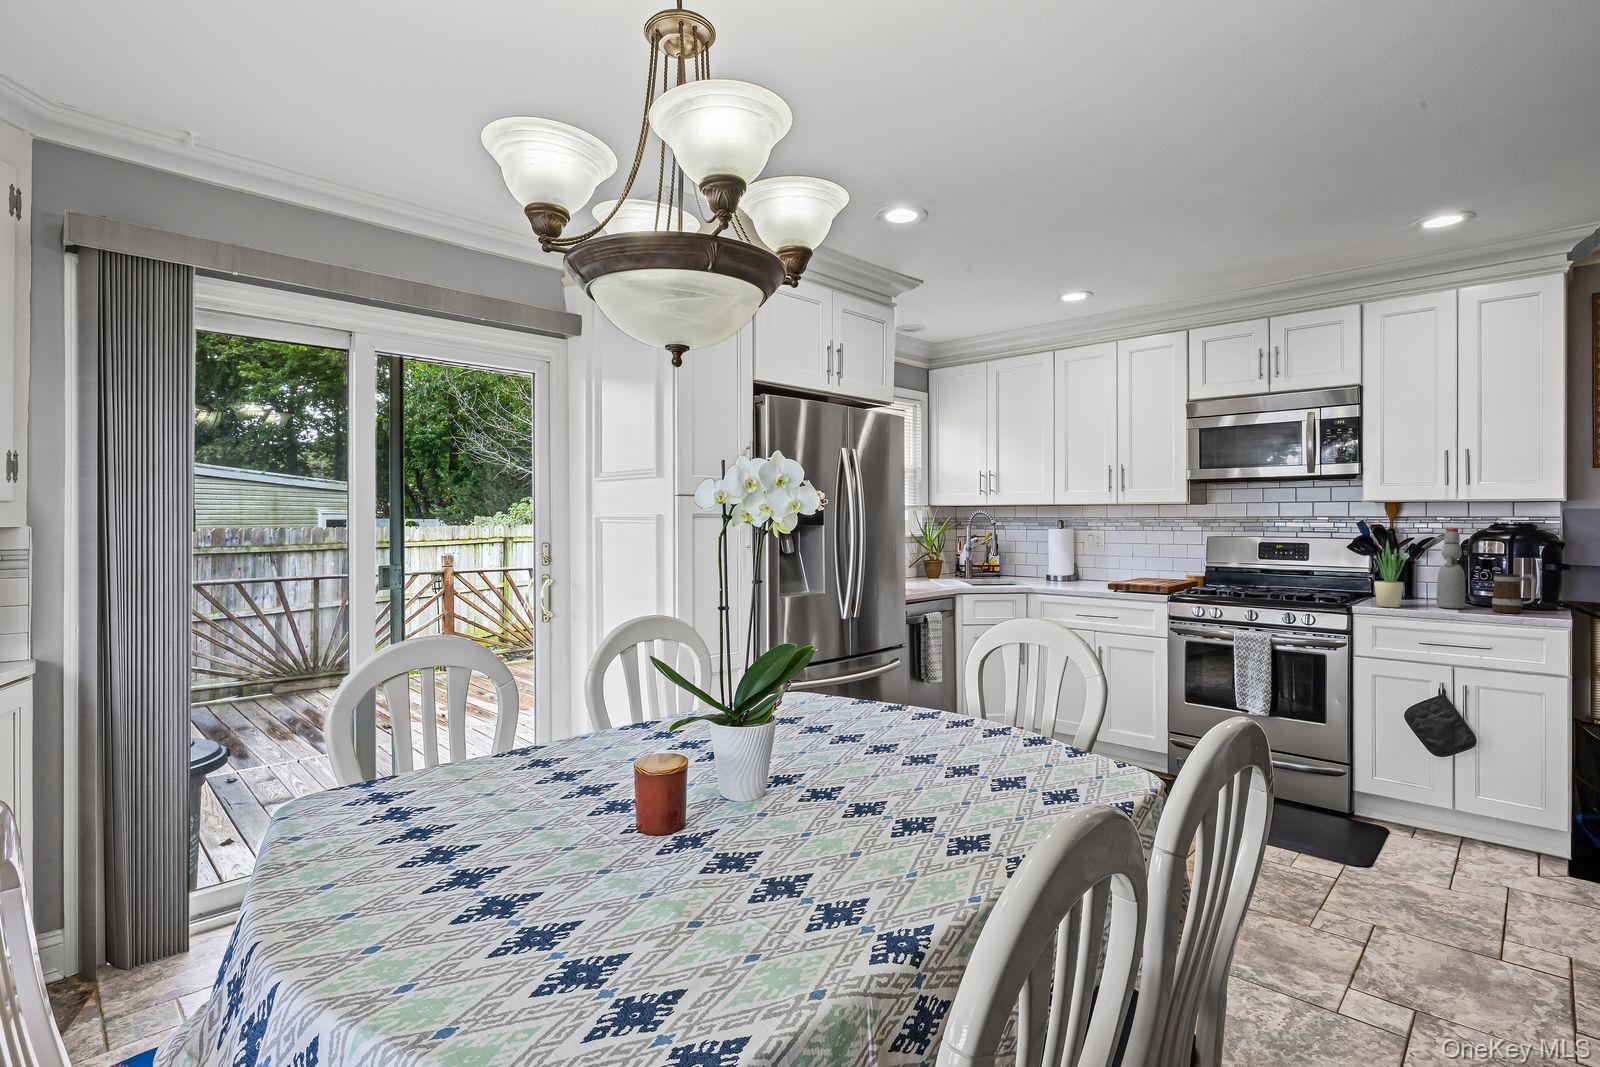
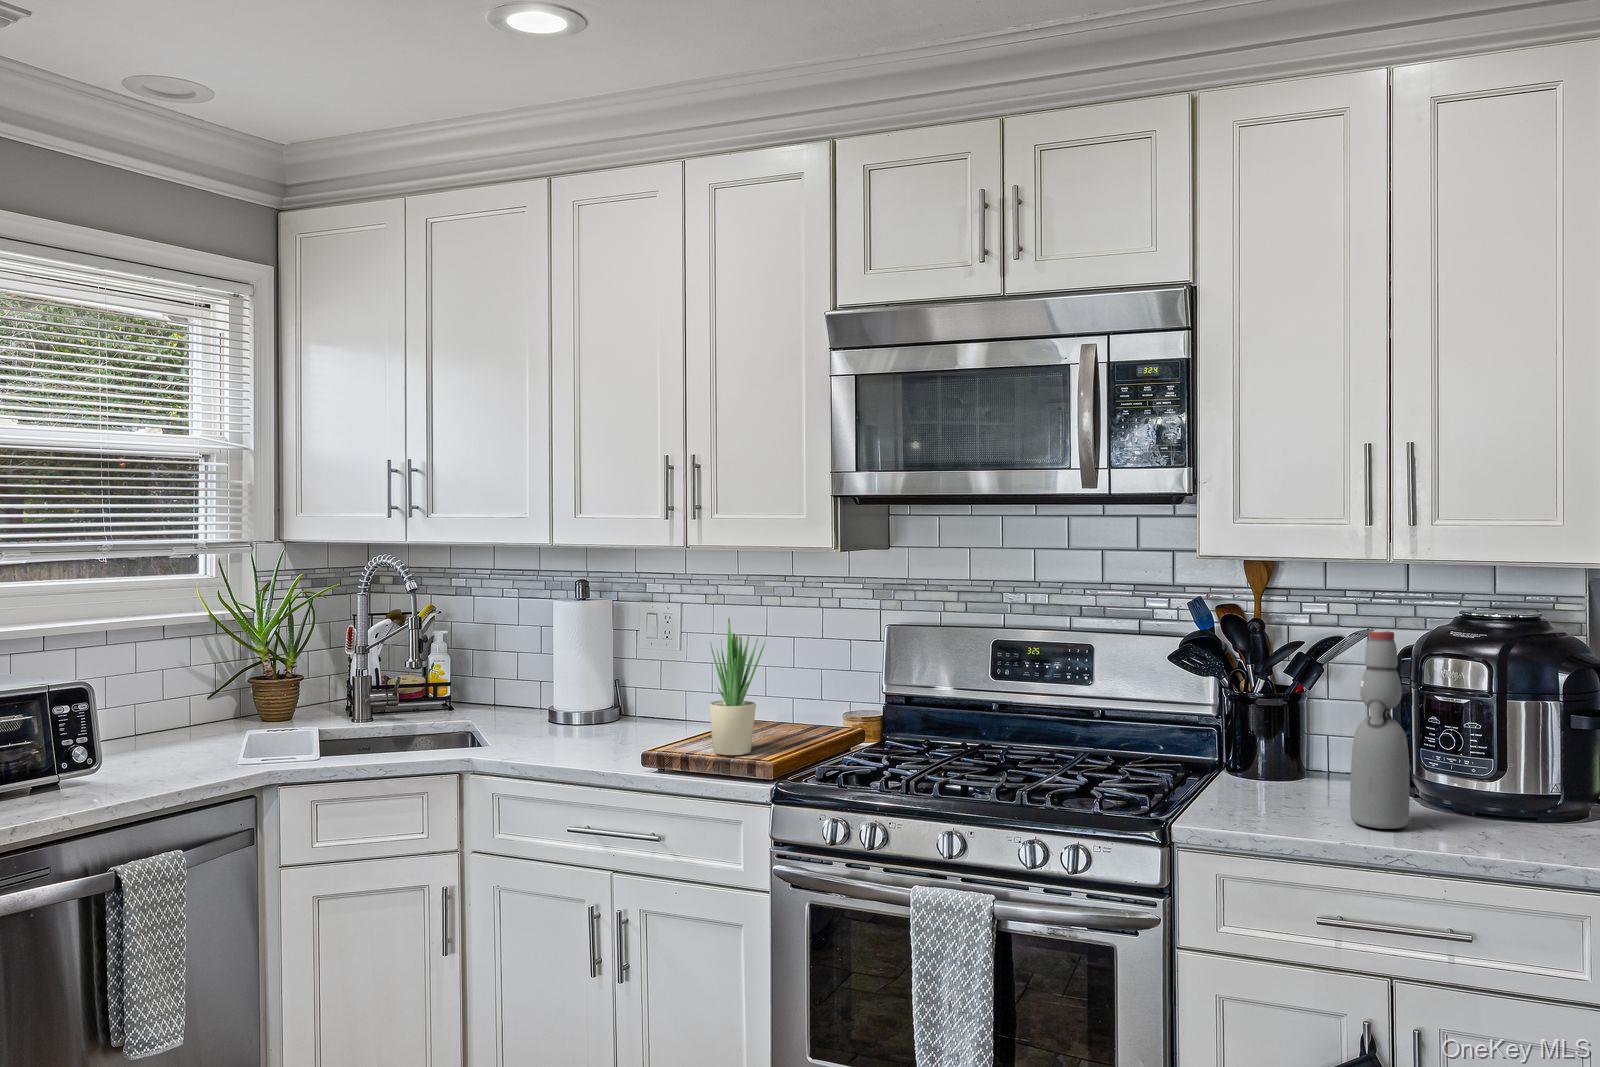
potted plant: present [1374,539,1409,607] -> present [709,619,765,755]
mug: present [1492,574,1536,613] -> none [1465,744,1556,845]

